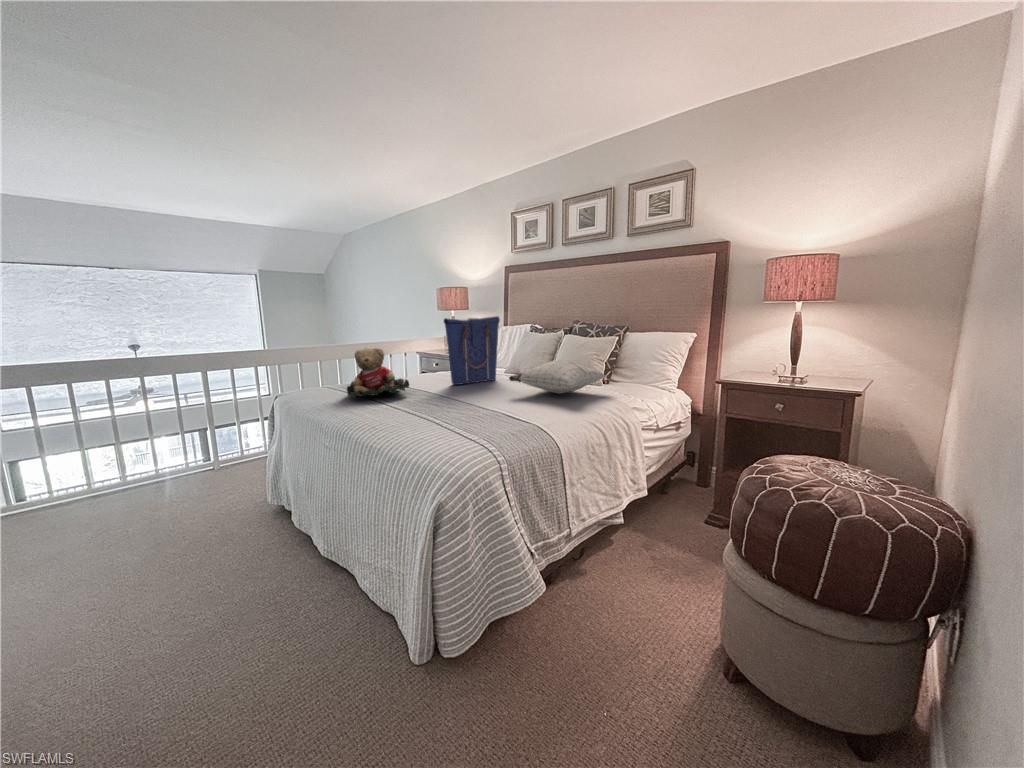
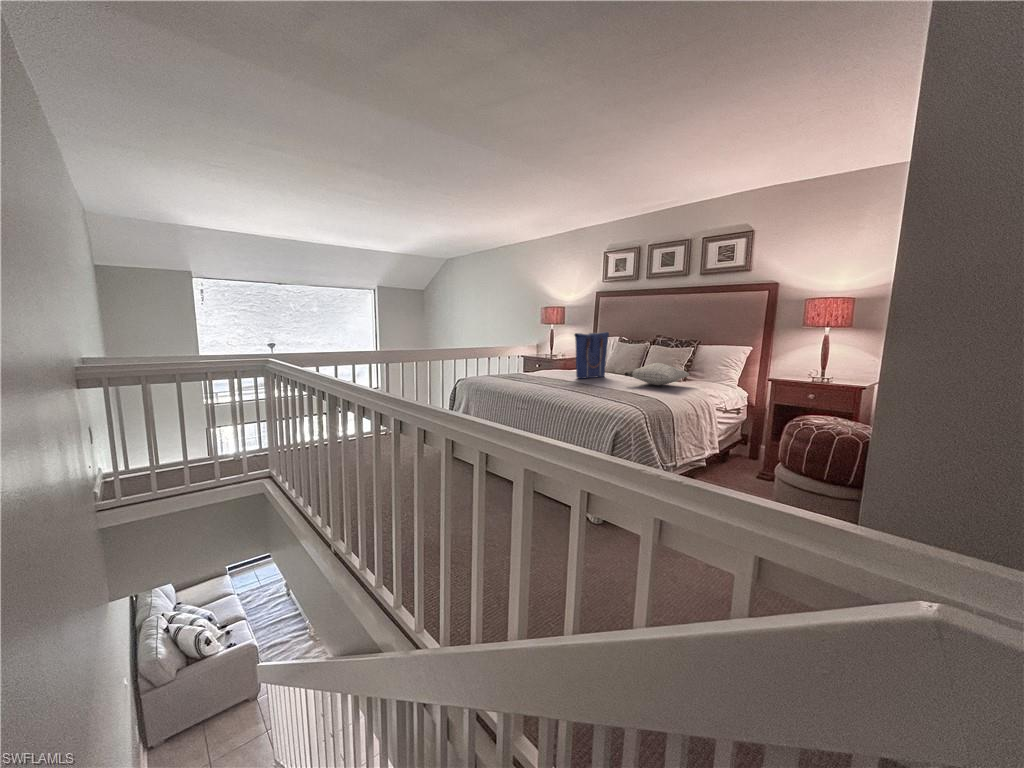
teddy bear: present [347,347,409,397] -> none [516,351,557,384]

